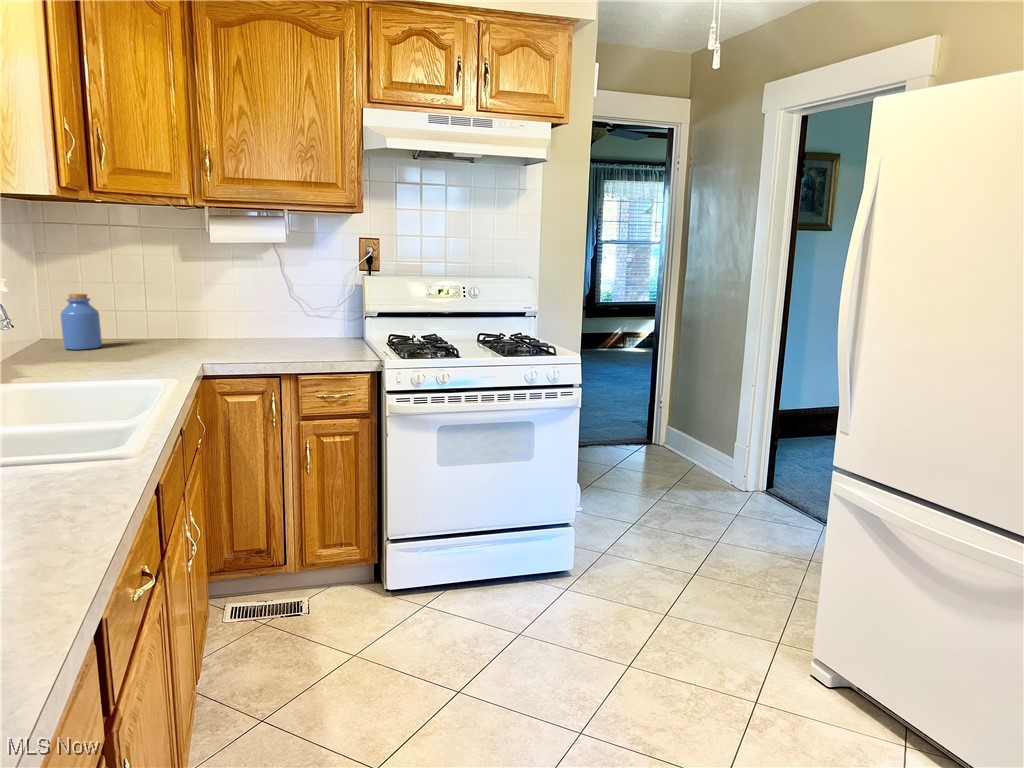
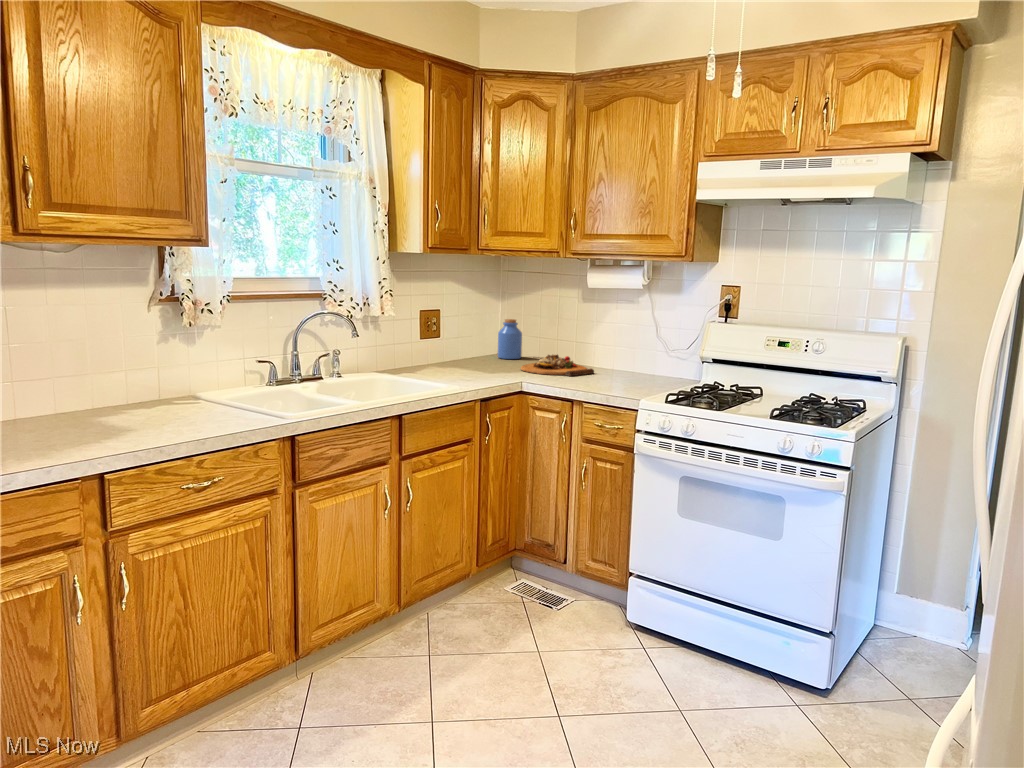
cutting board: none [147,331,251,357] -> present [521,355,594,376]

